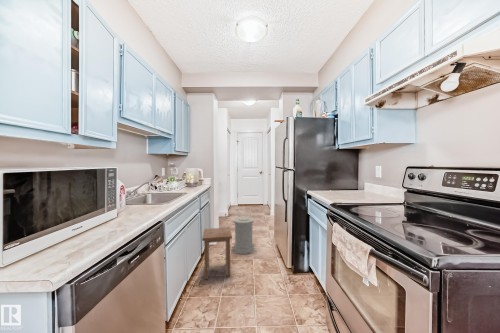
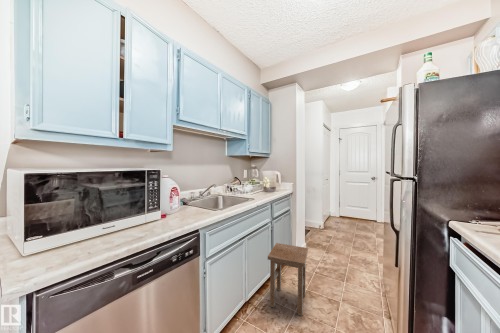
trash can: present [234,217,254,254] -> none [317,235,347,288]

